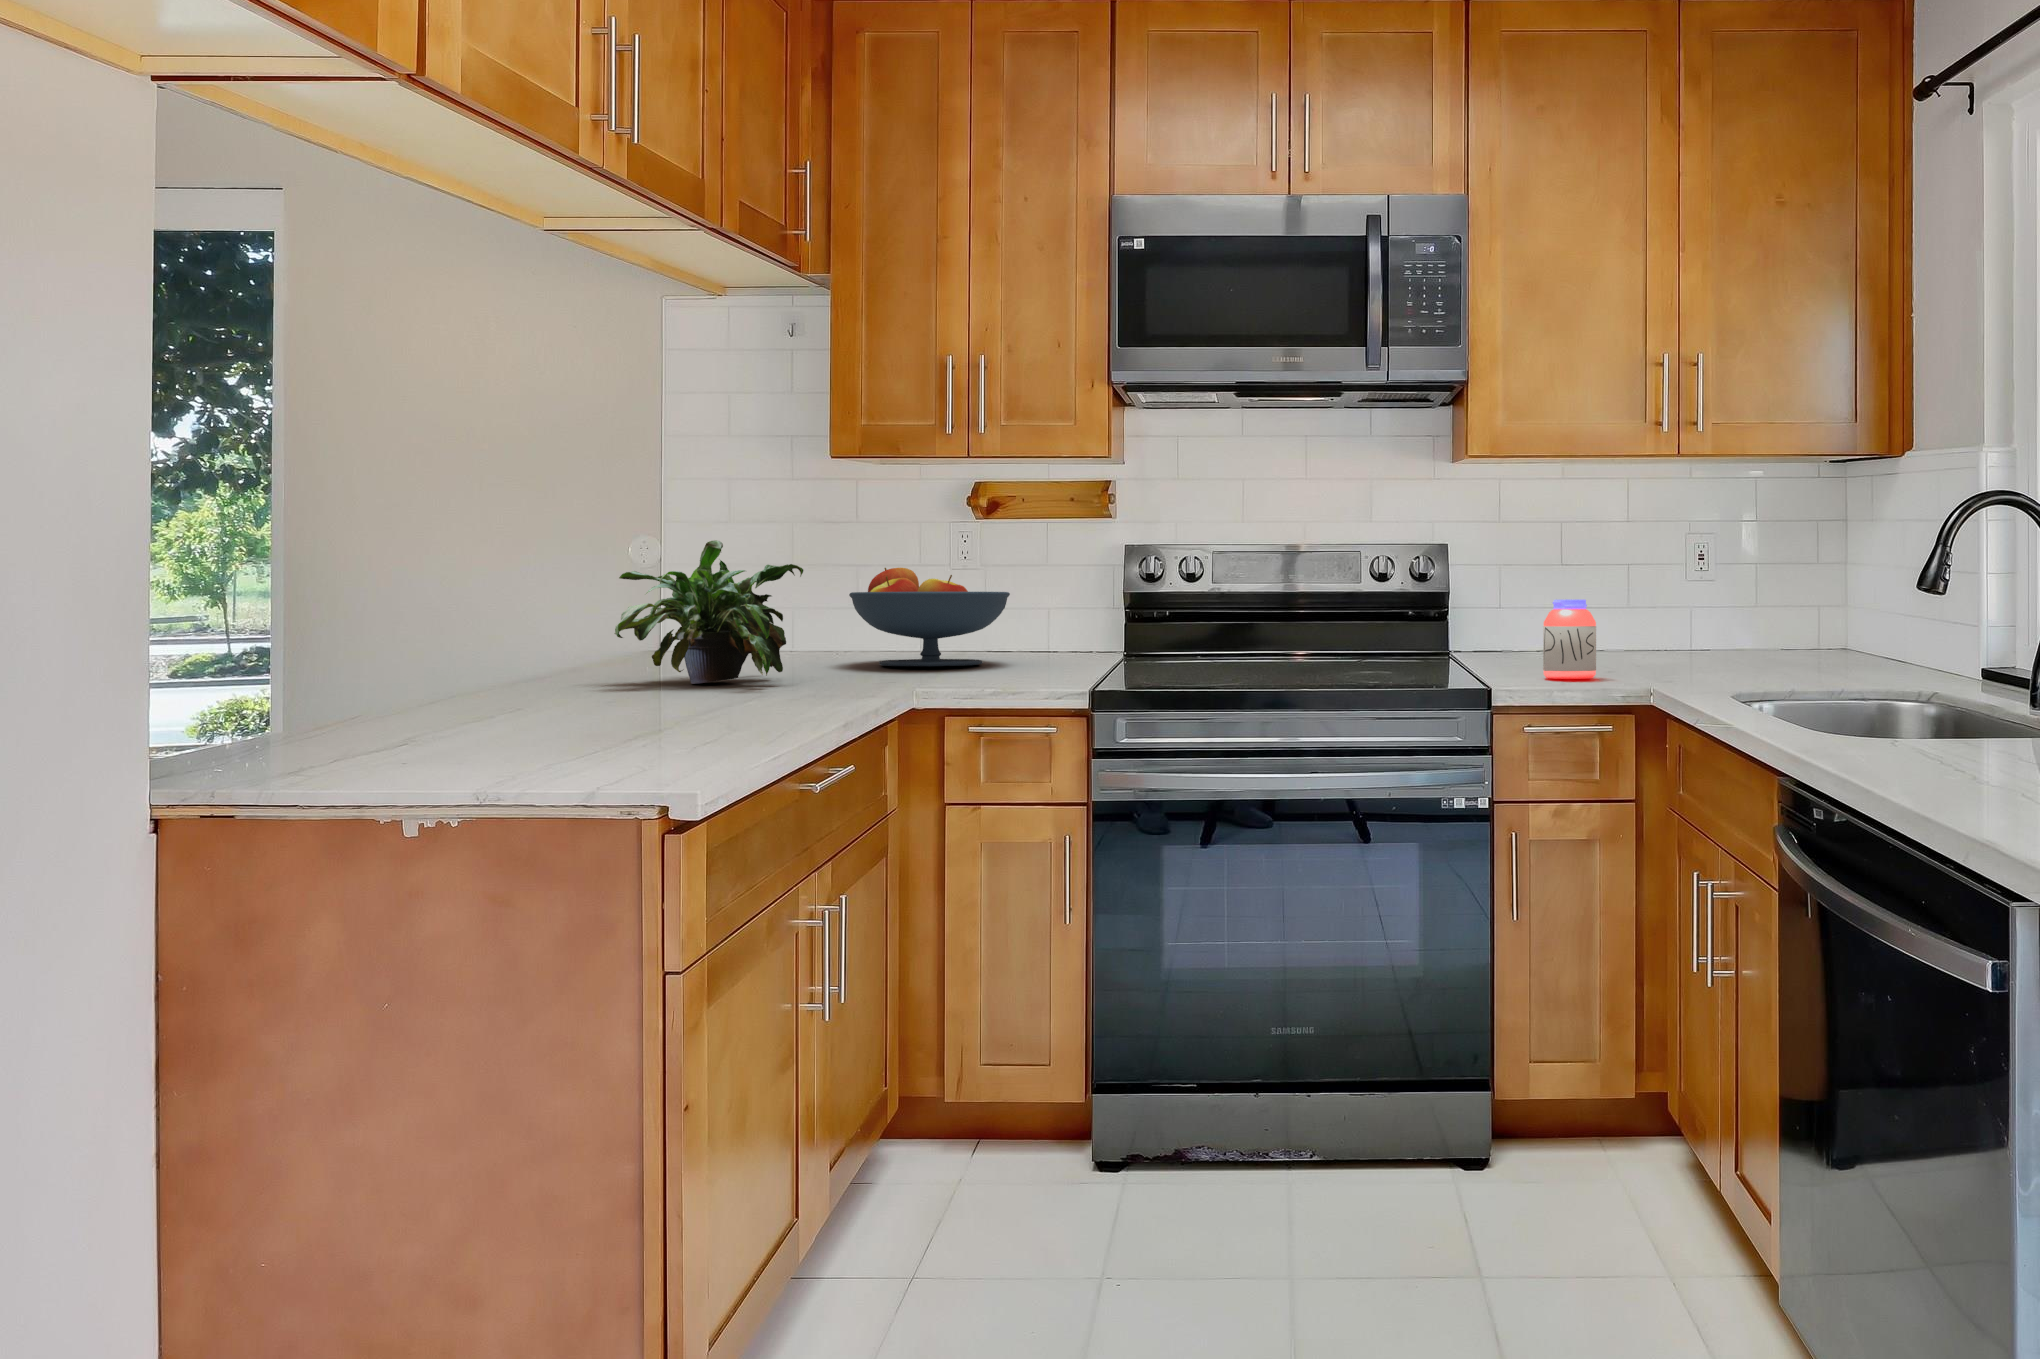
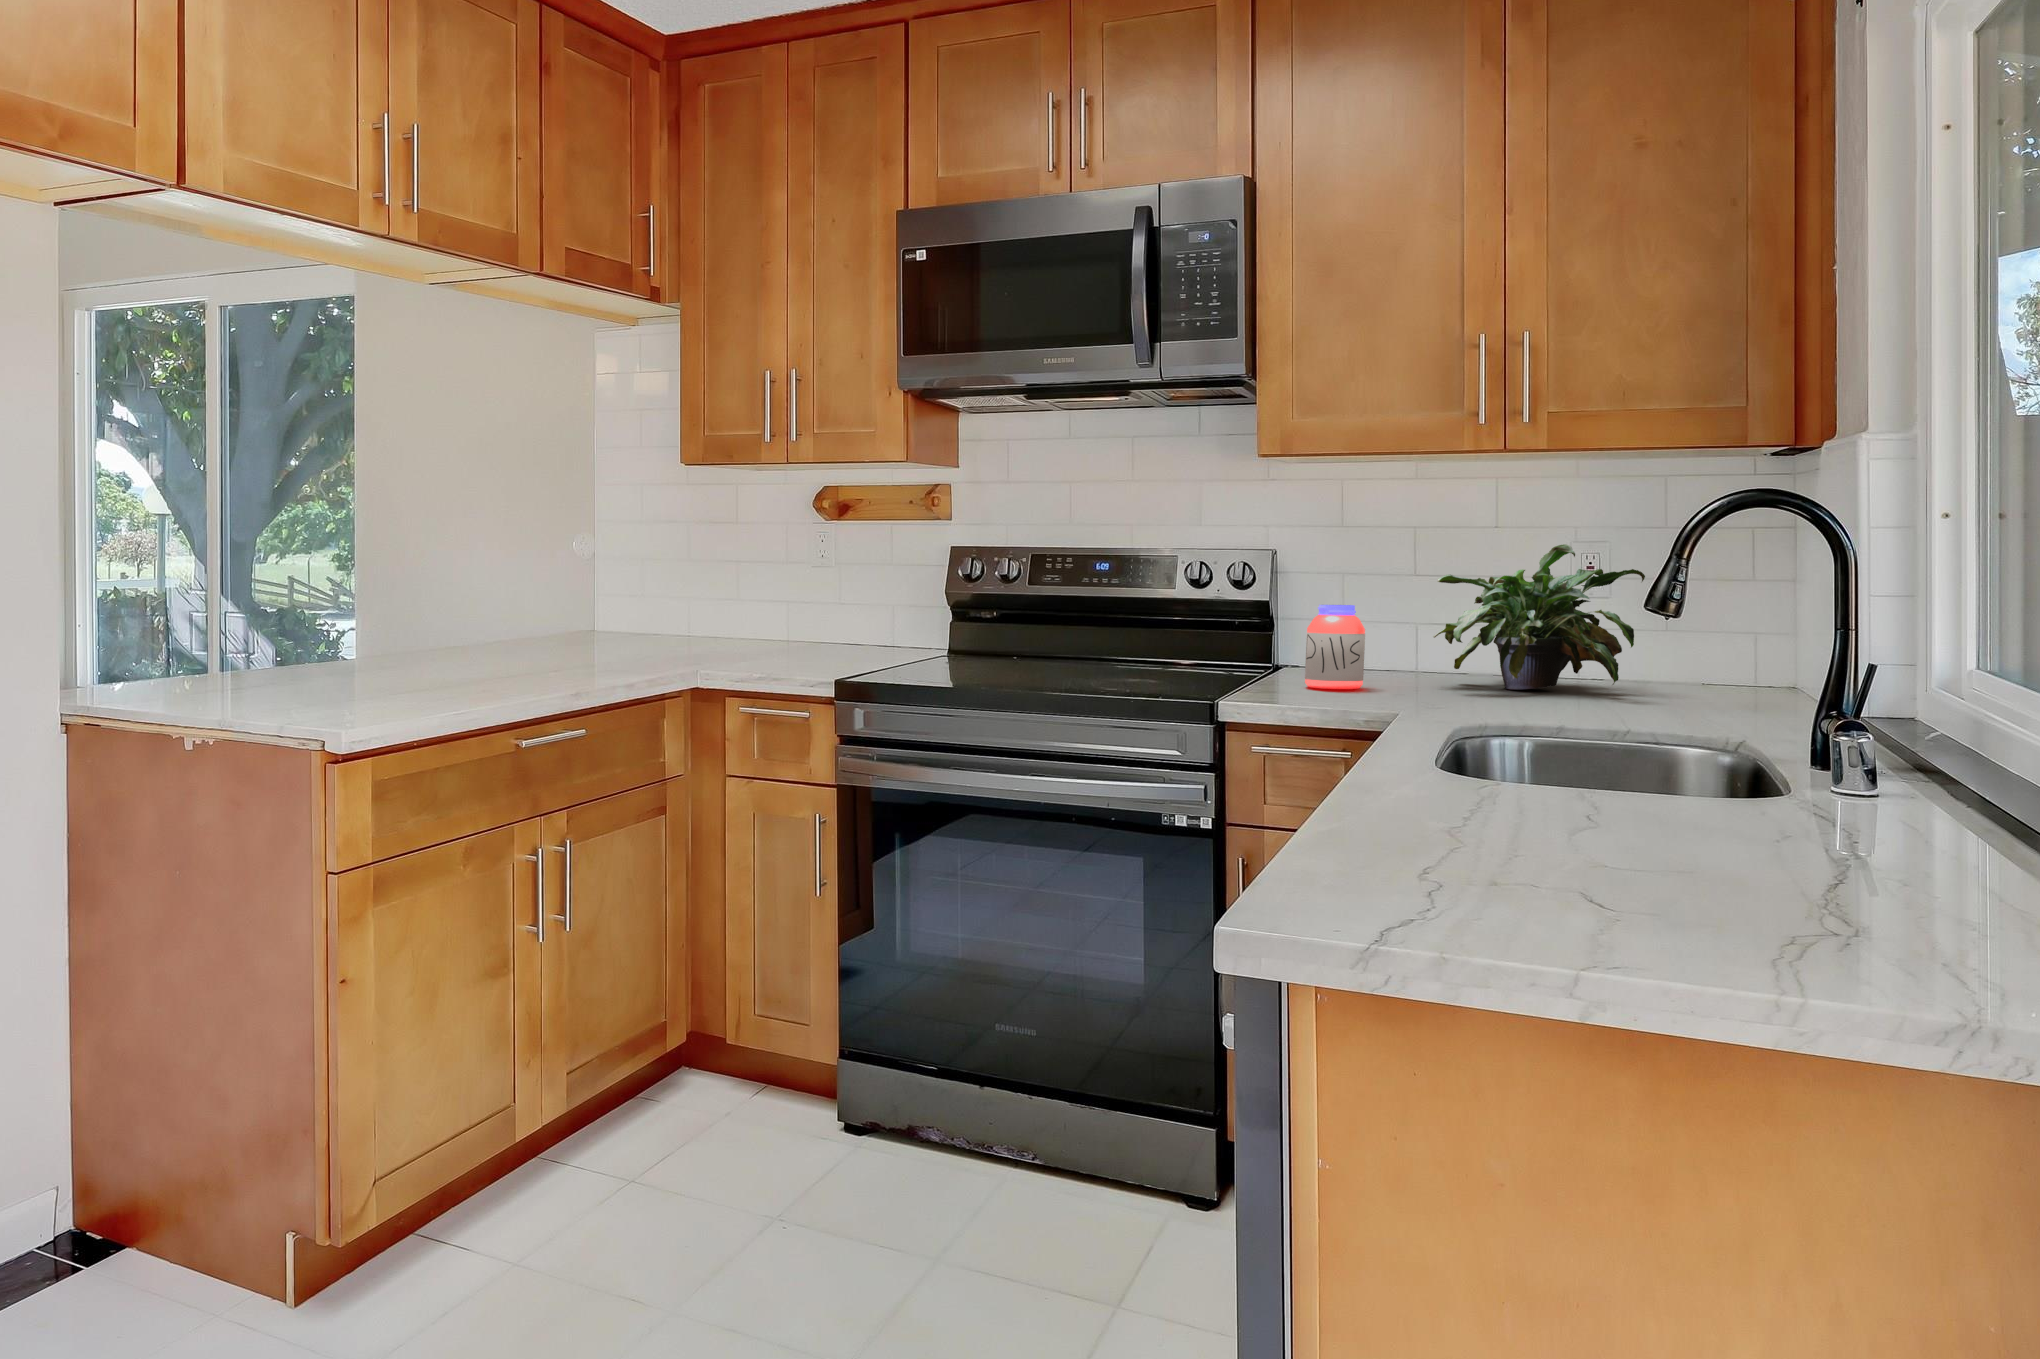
potted plant: present [614,540,803,684] -> present [1433,544,1645,689]
fruit bowl: present [849,568,1010,666] -> none [665,564,808,654]

